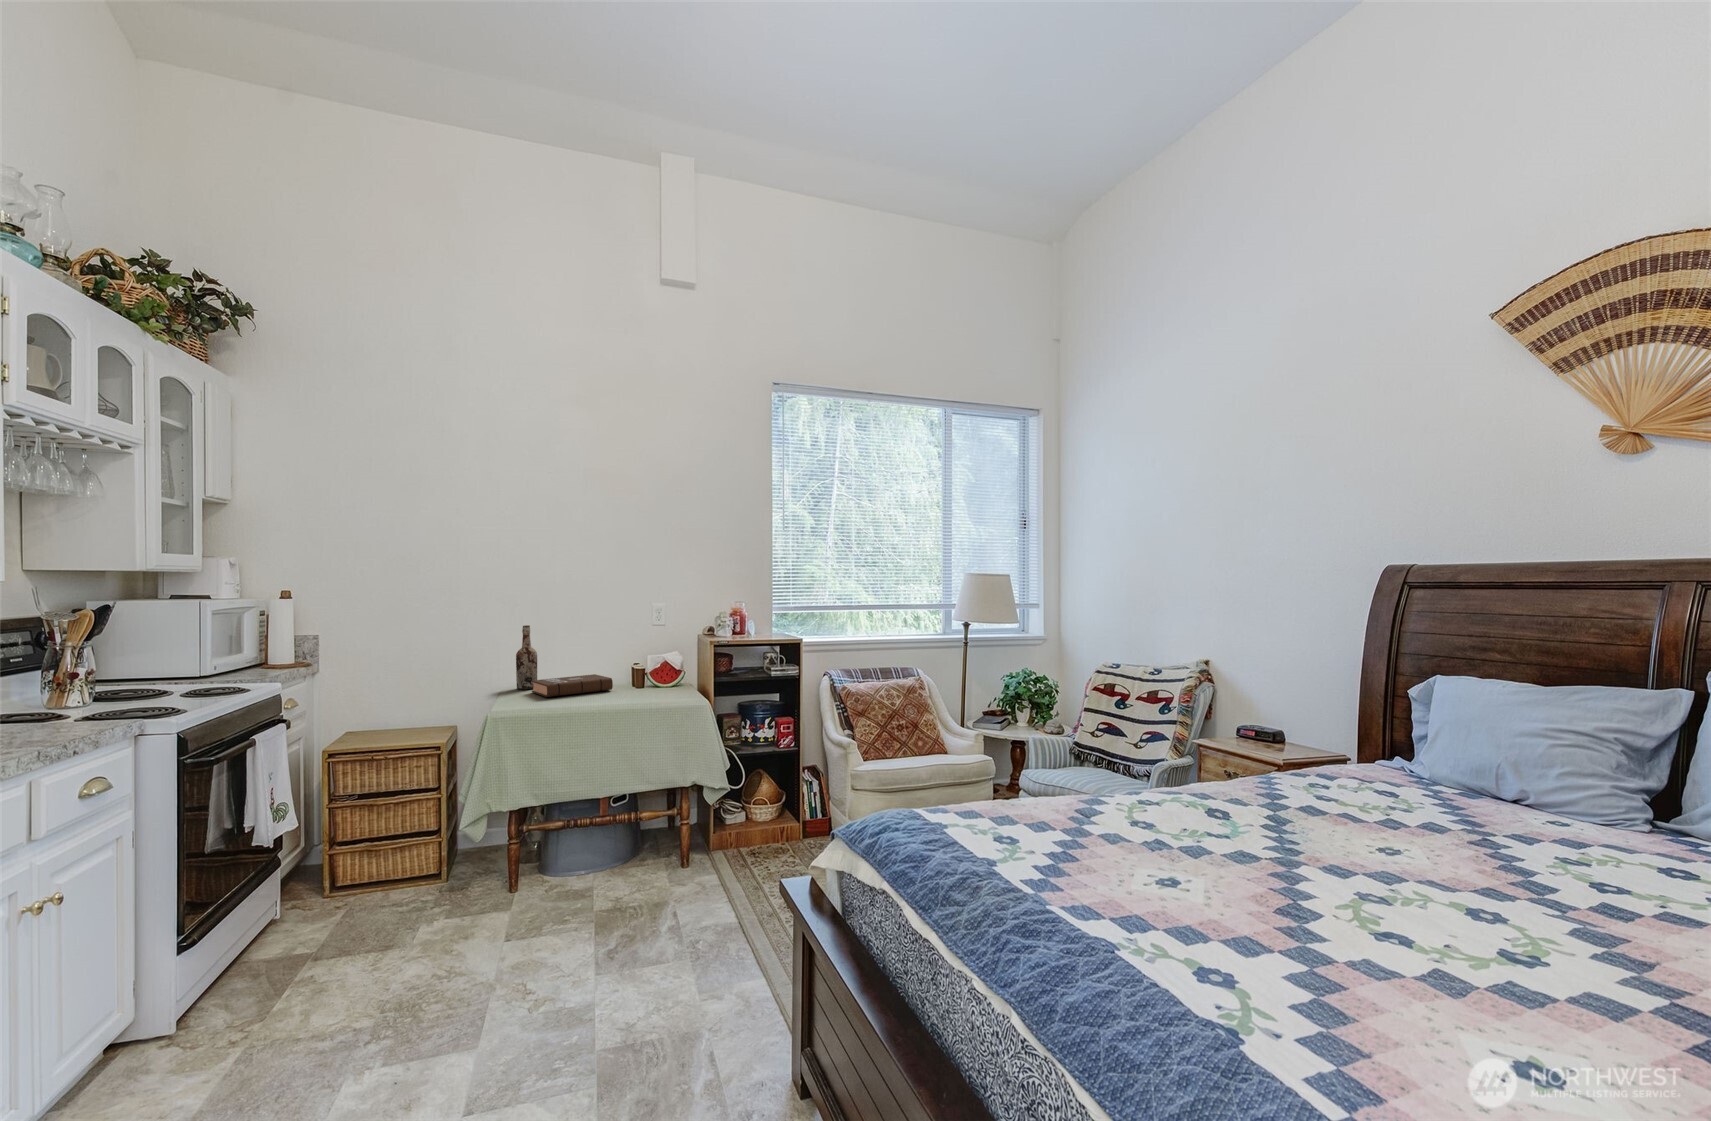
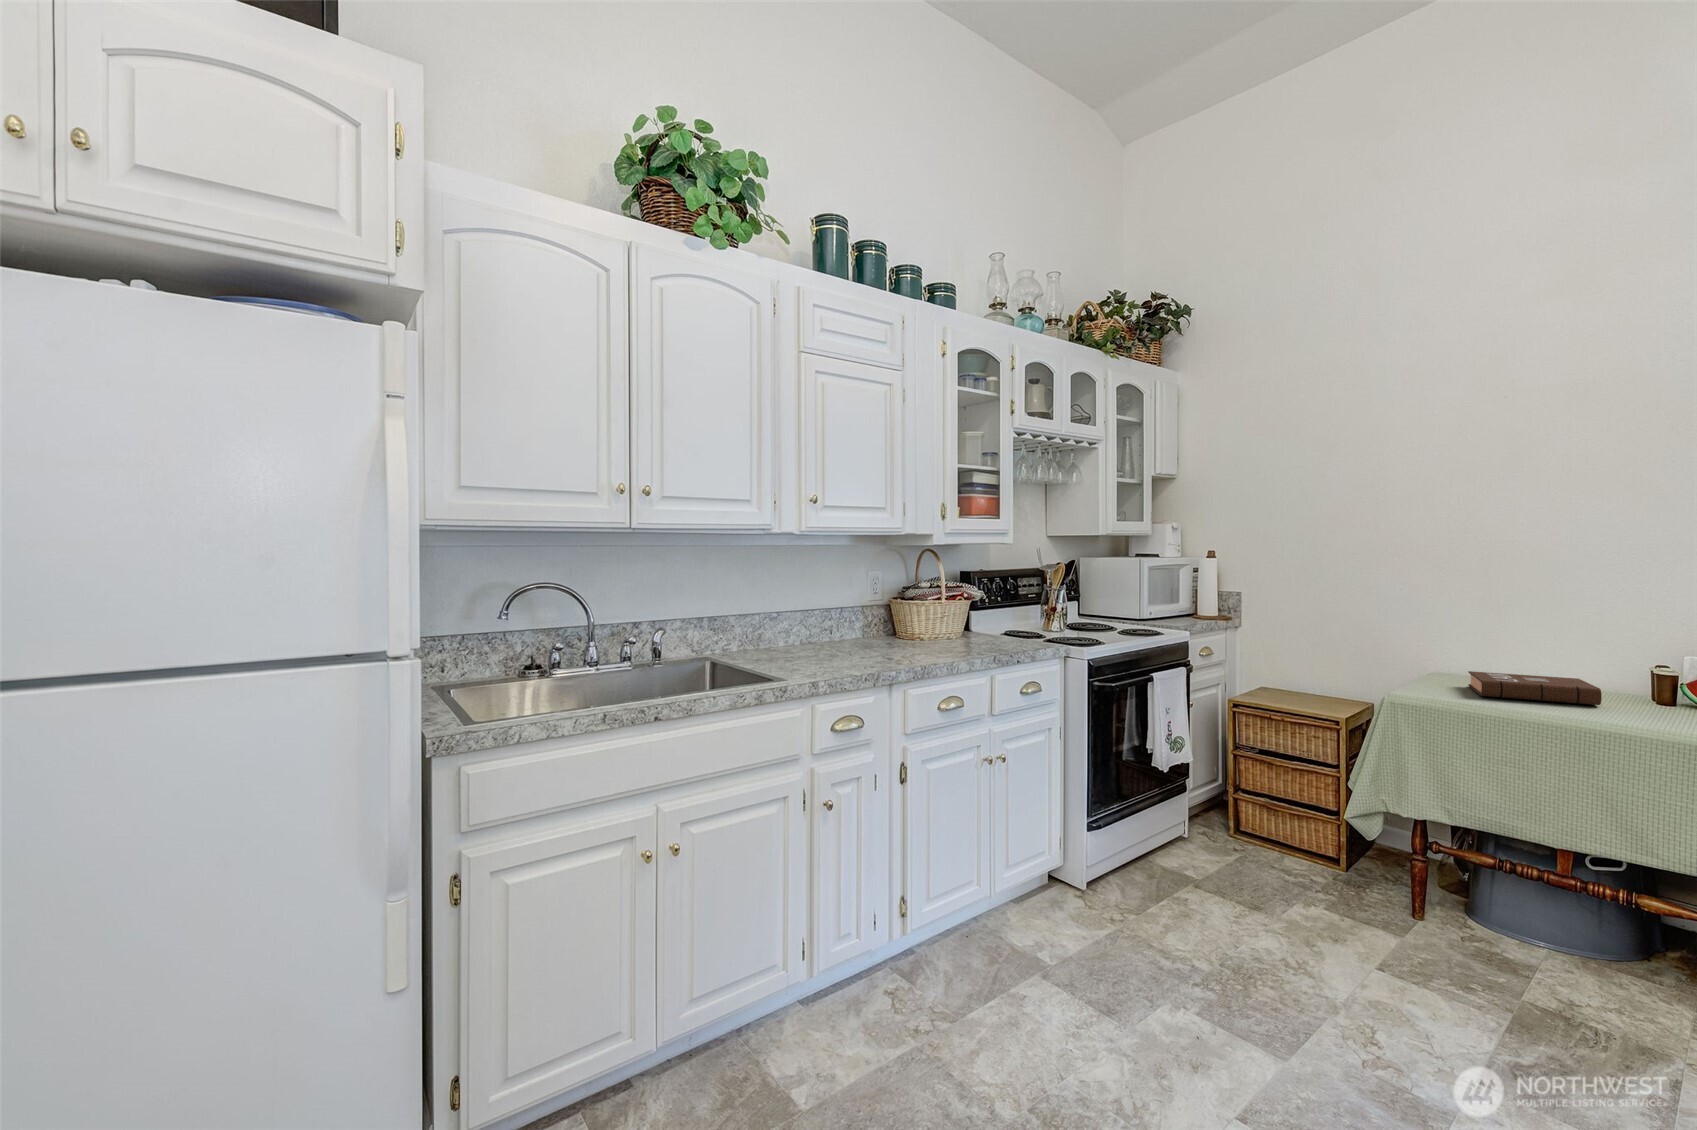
wine bottle: present [516,625,537,689] -> none [1452,602,1484,682]

